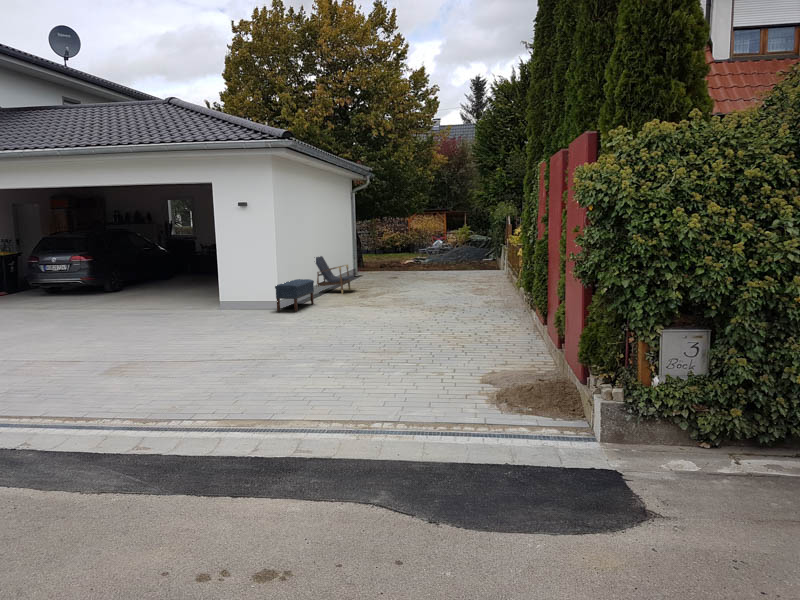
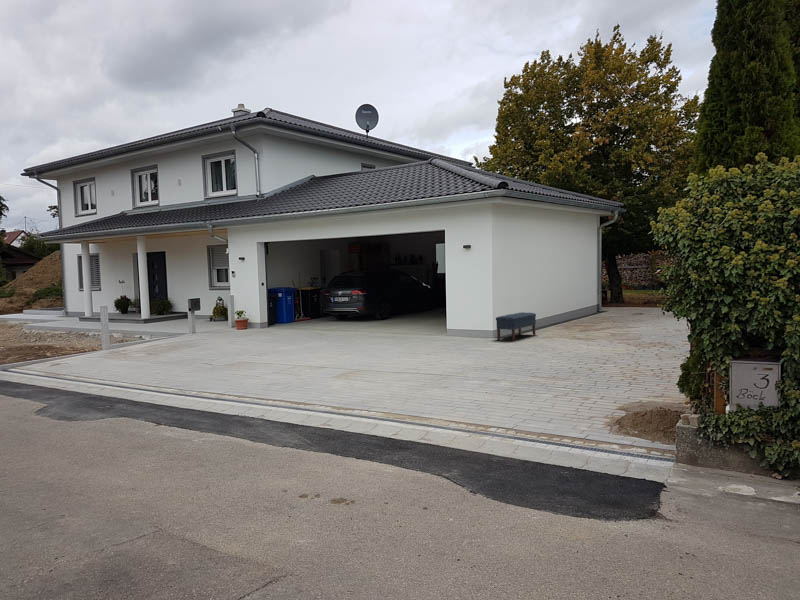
lounge chair: present [314,256,354,294] -> none [544,292,585,328]

